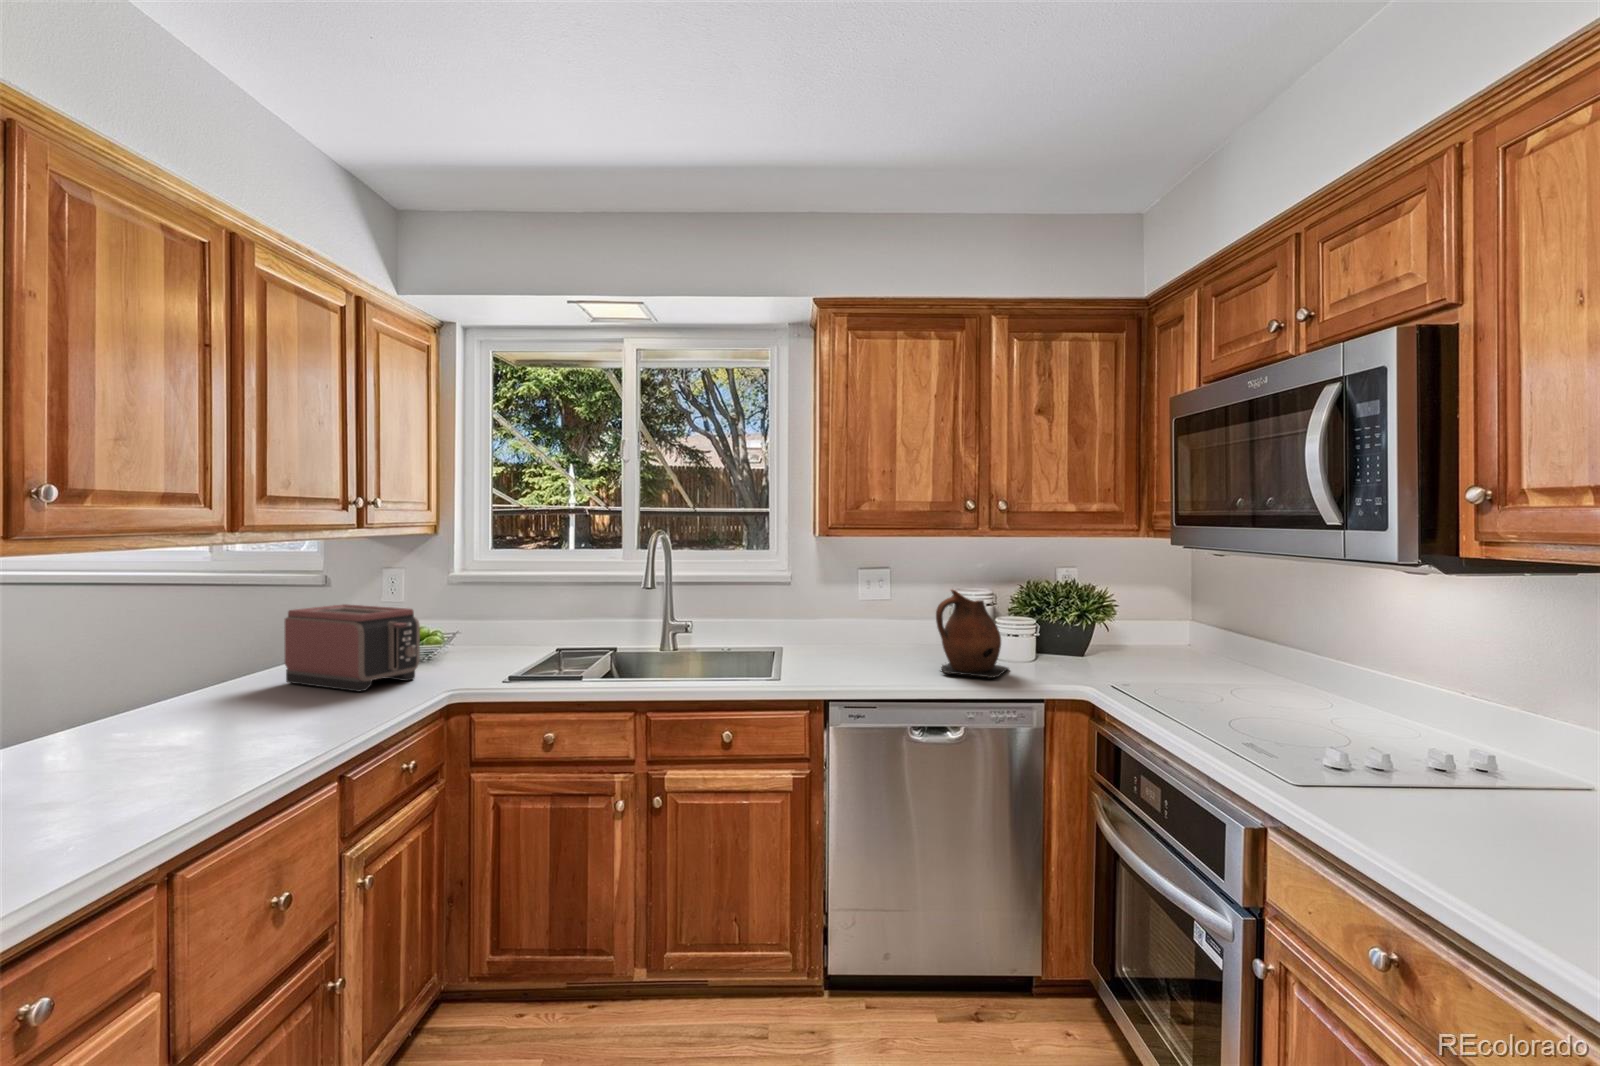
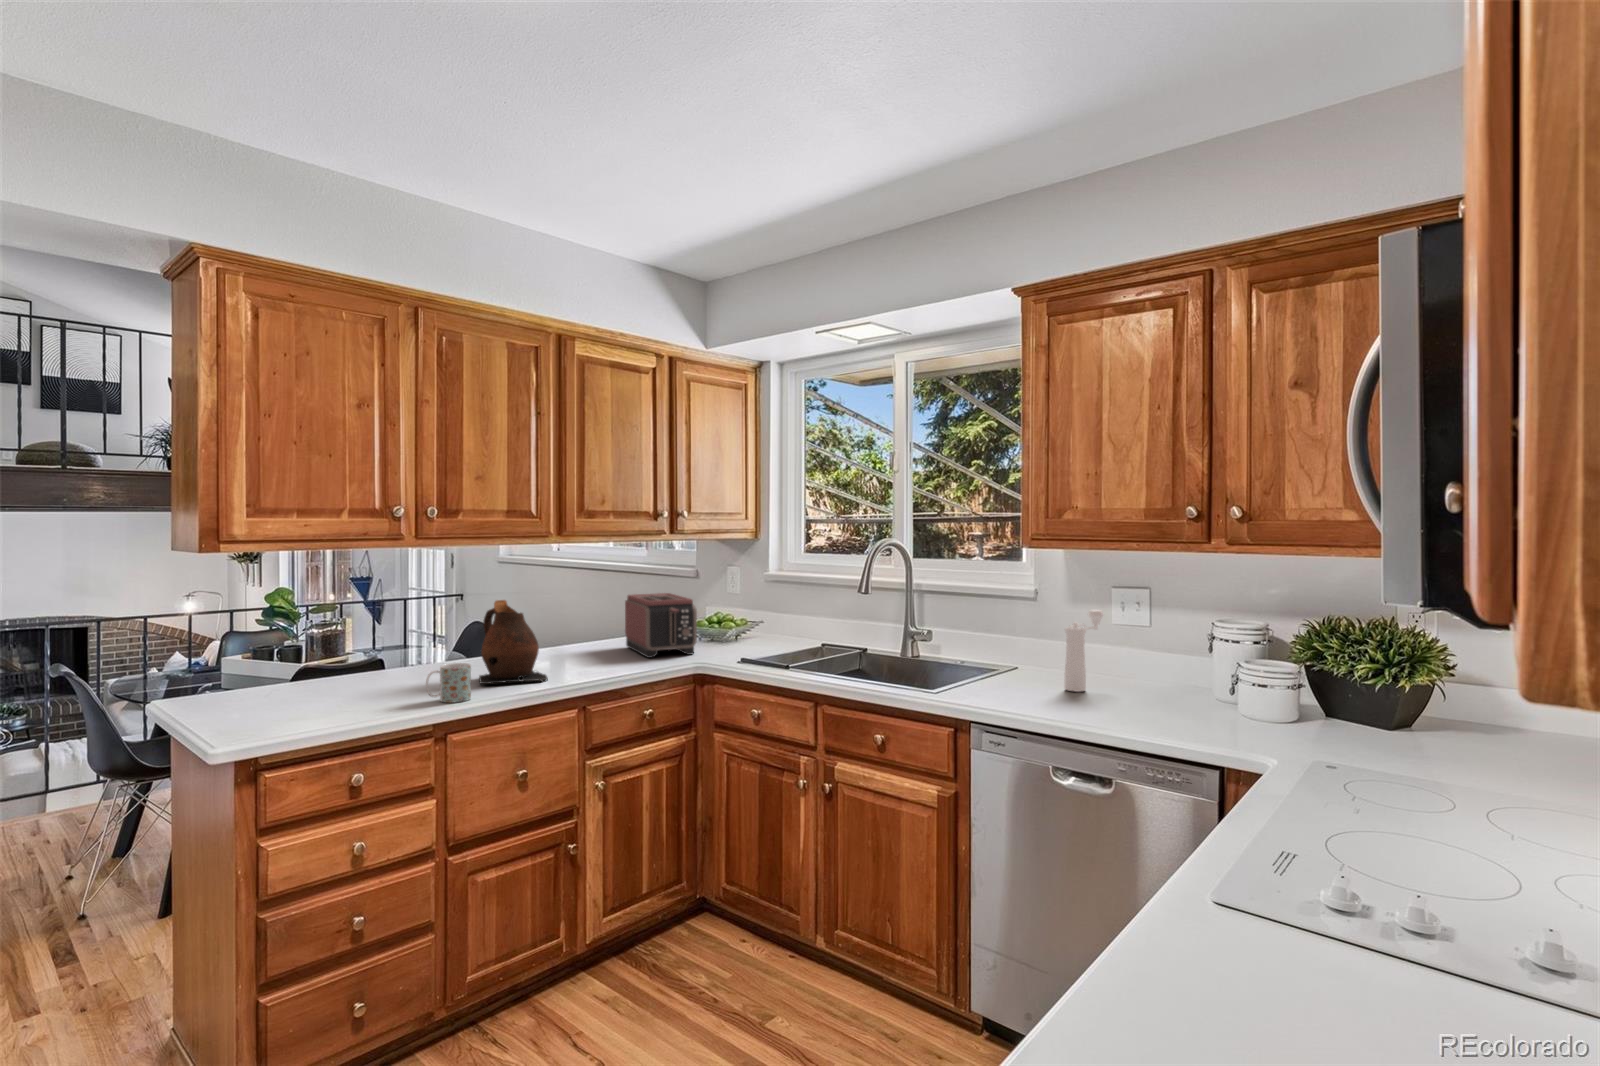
pepper mill: none [862,590,881,663] -> present [1064,610,1104,692]
ceramic pitcher: present [936,590,1009,678] -> present [479,600,548,684]
mug: none [85,739,176,814] -> present [426,663,471,703]

